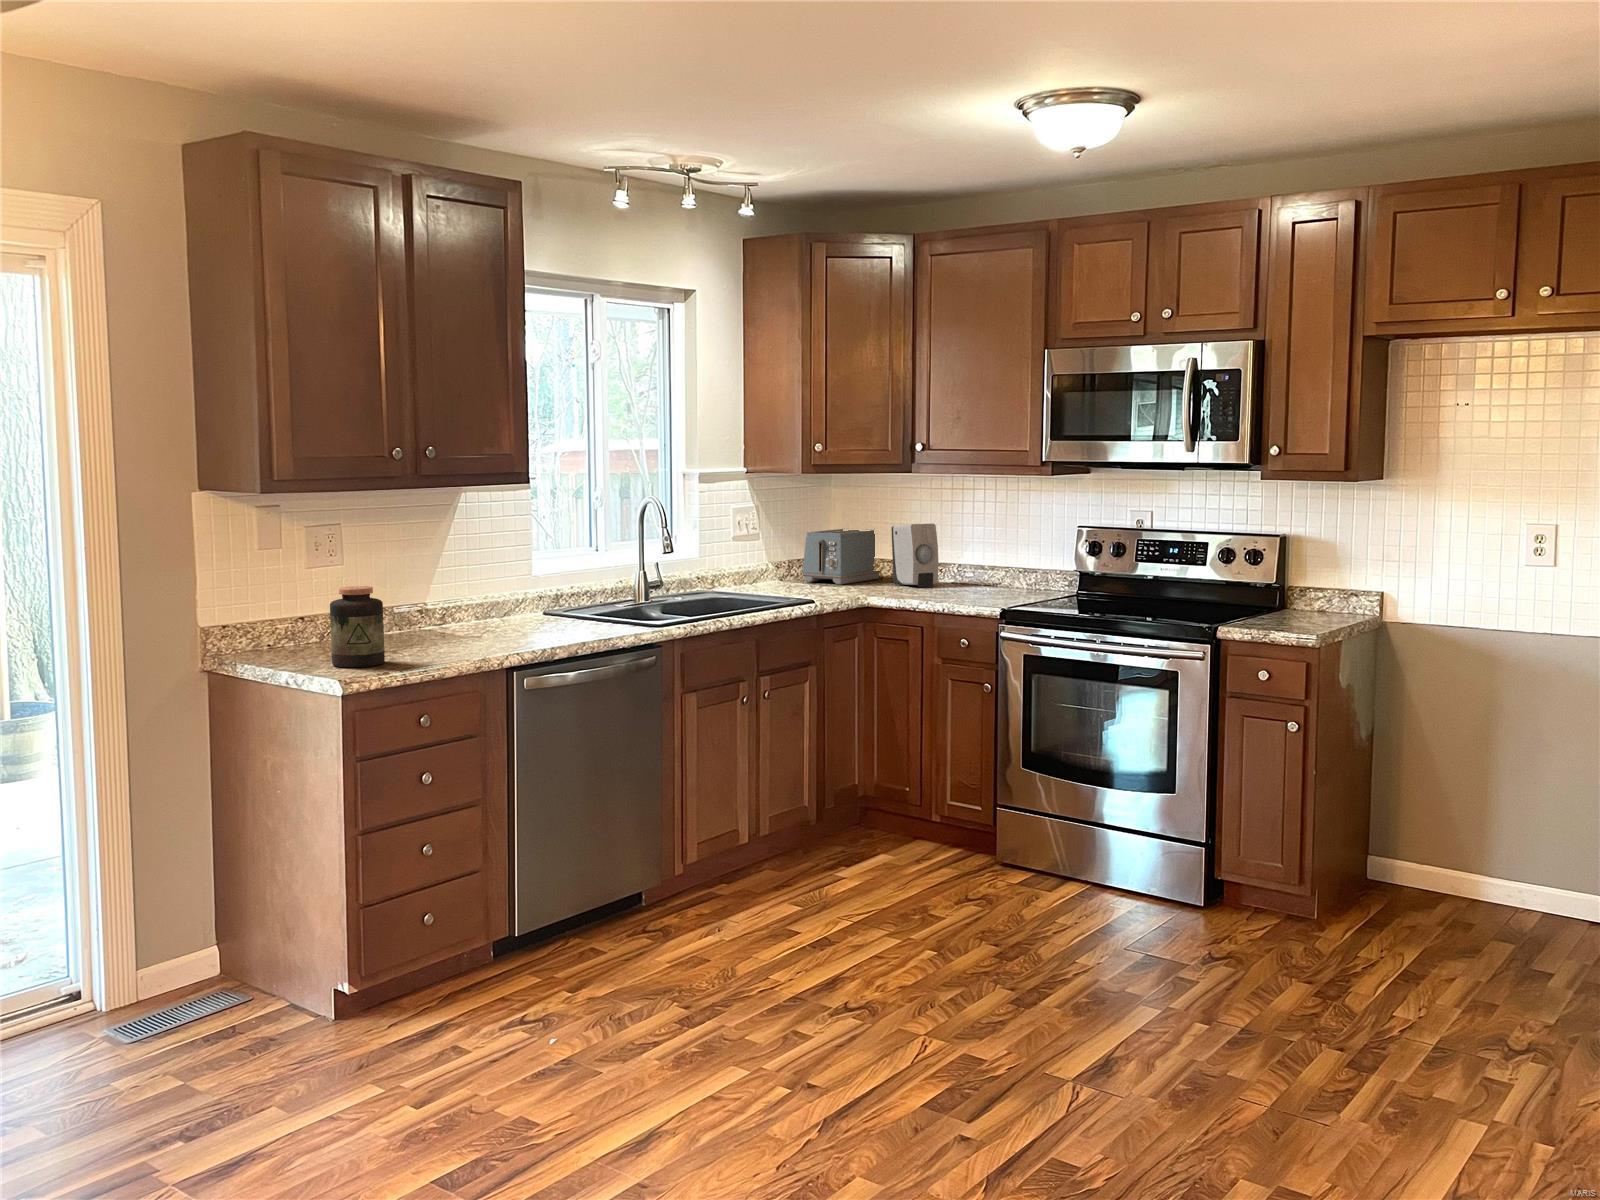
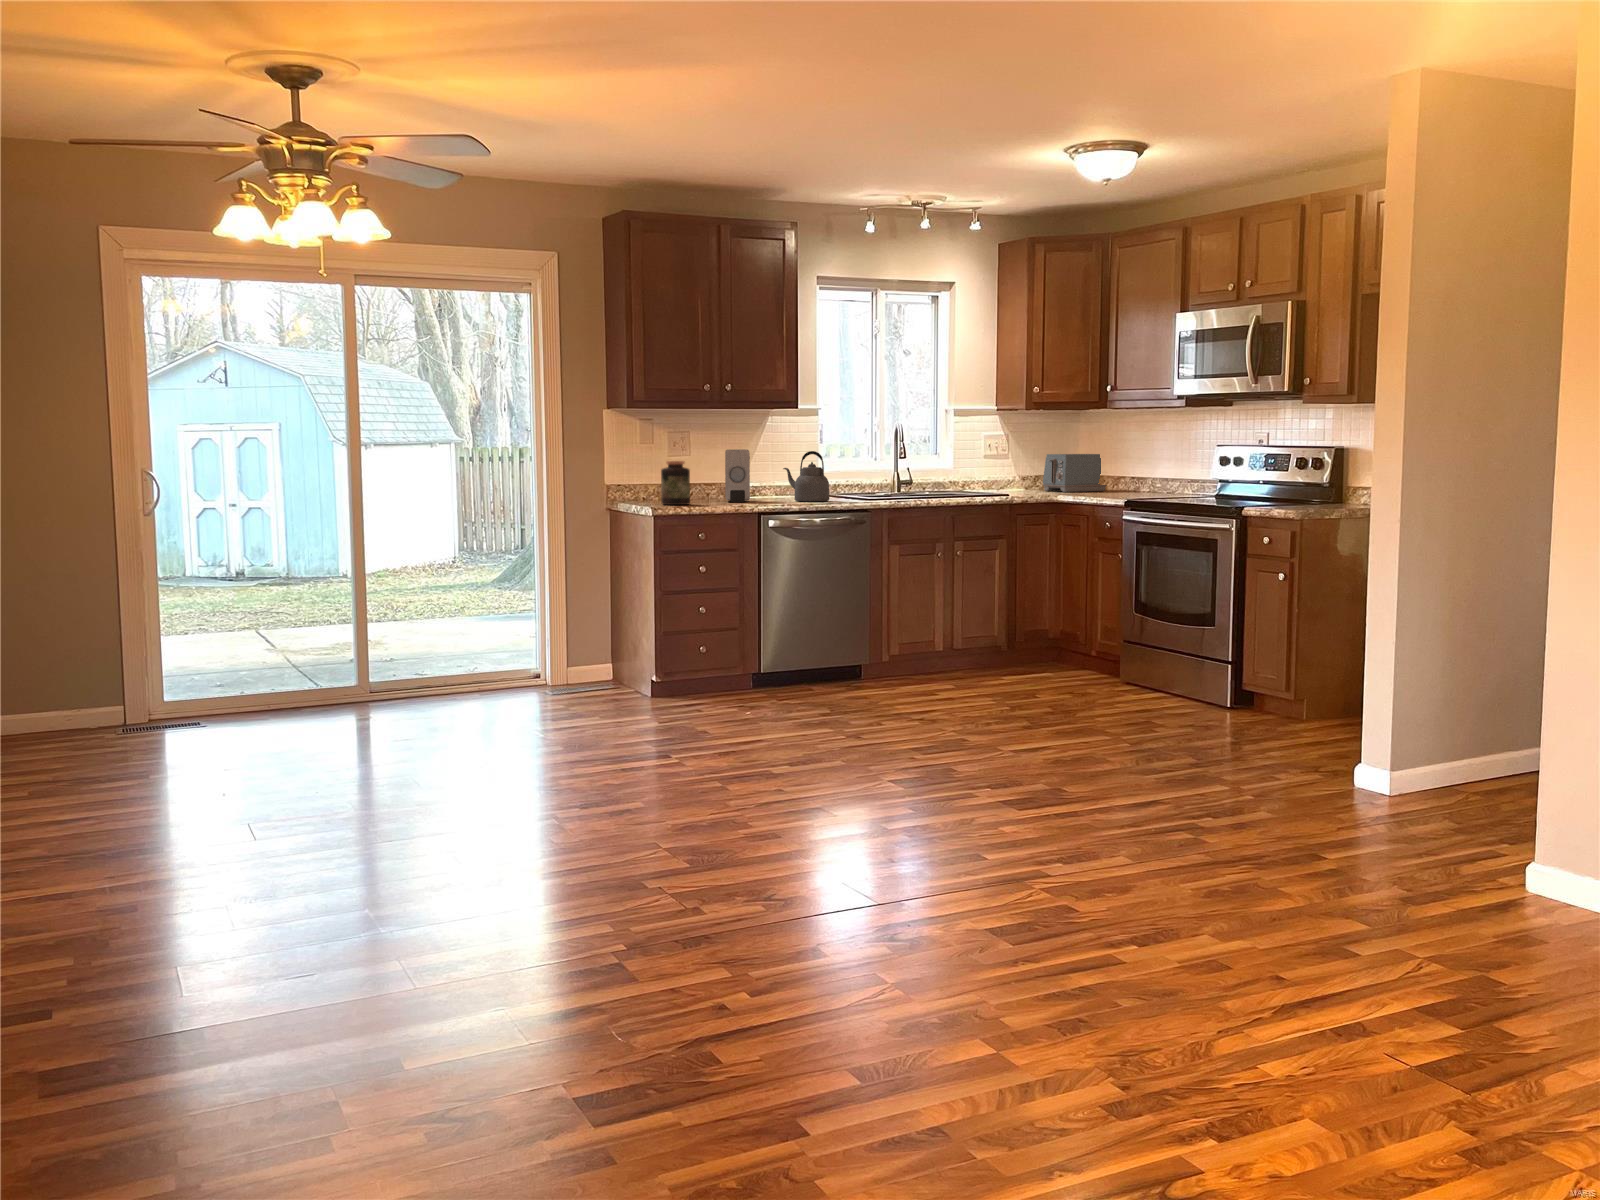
soap dispenser: present [891,523,938,588] -> present [725,449,750,502]
kettle: none [509,555,592,638] -> present [783,451,829,501]

